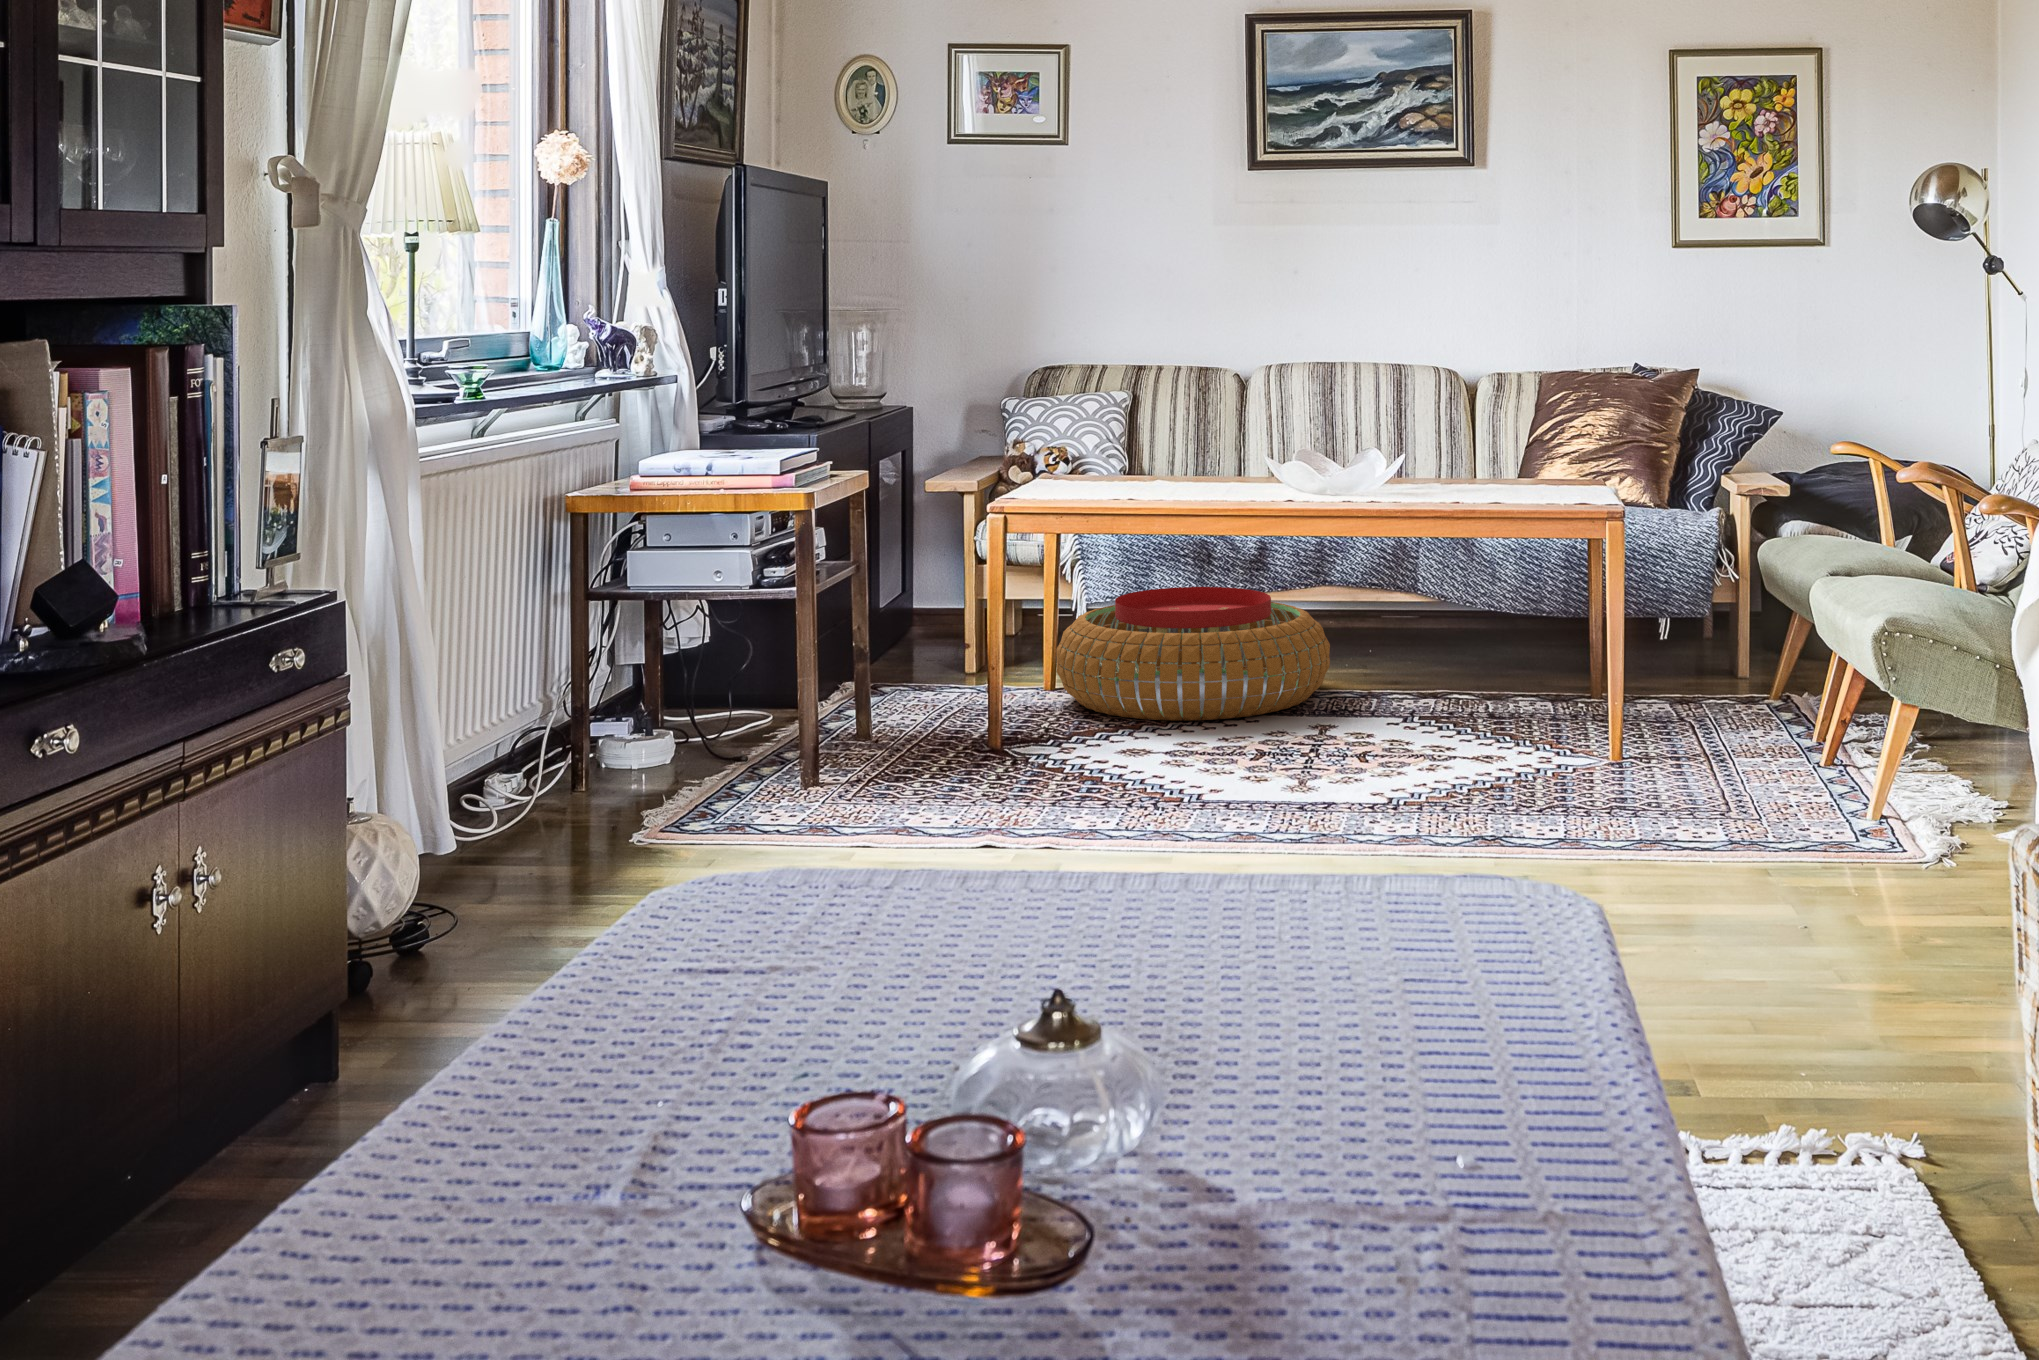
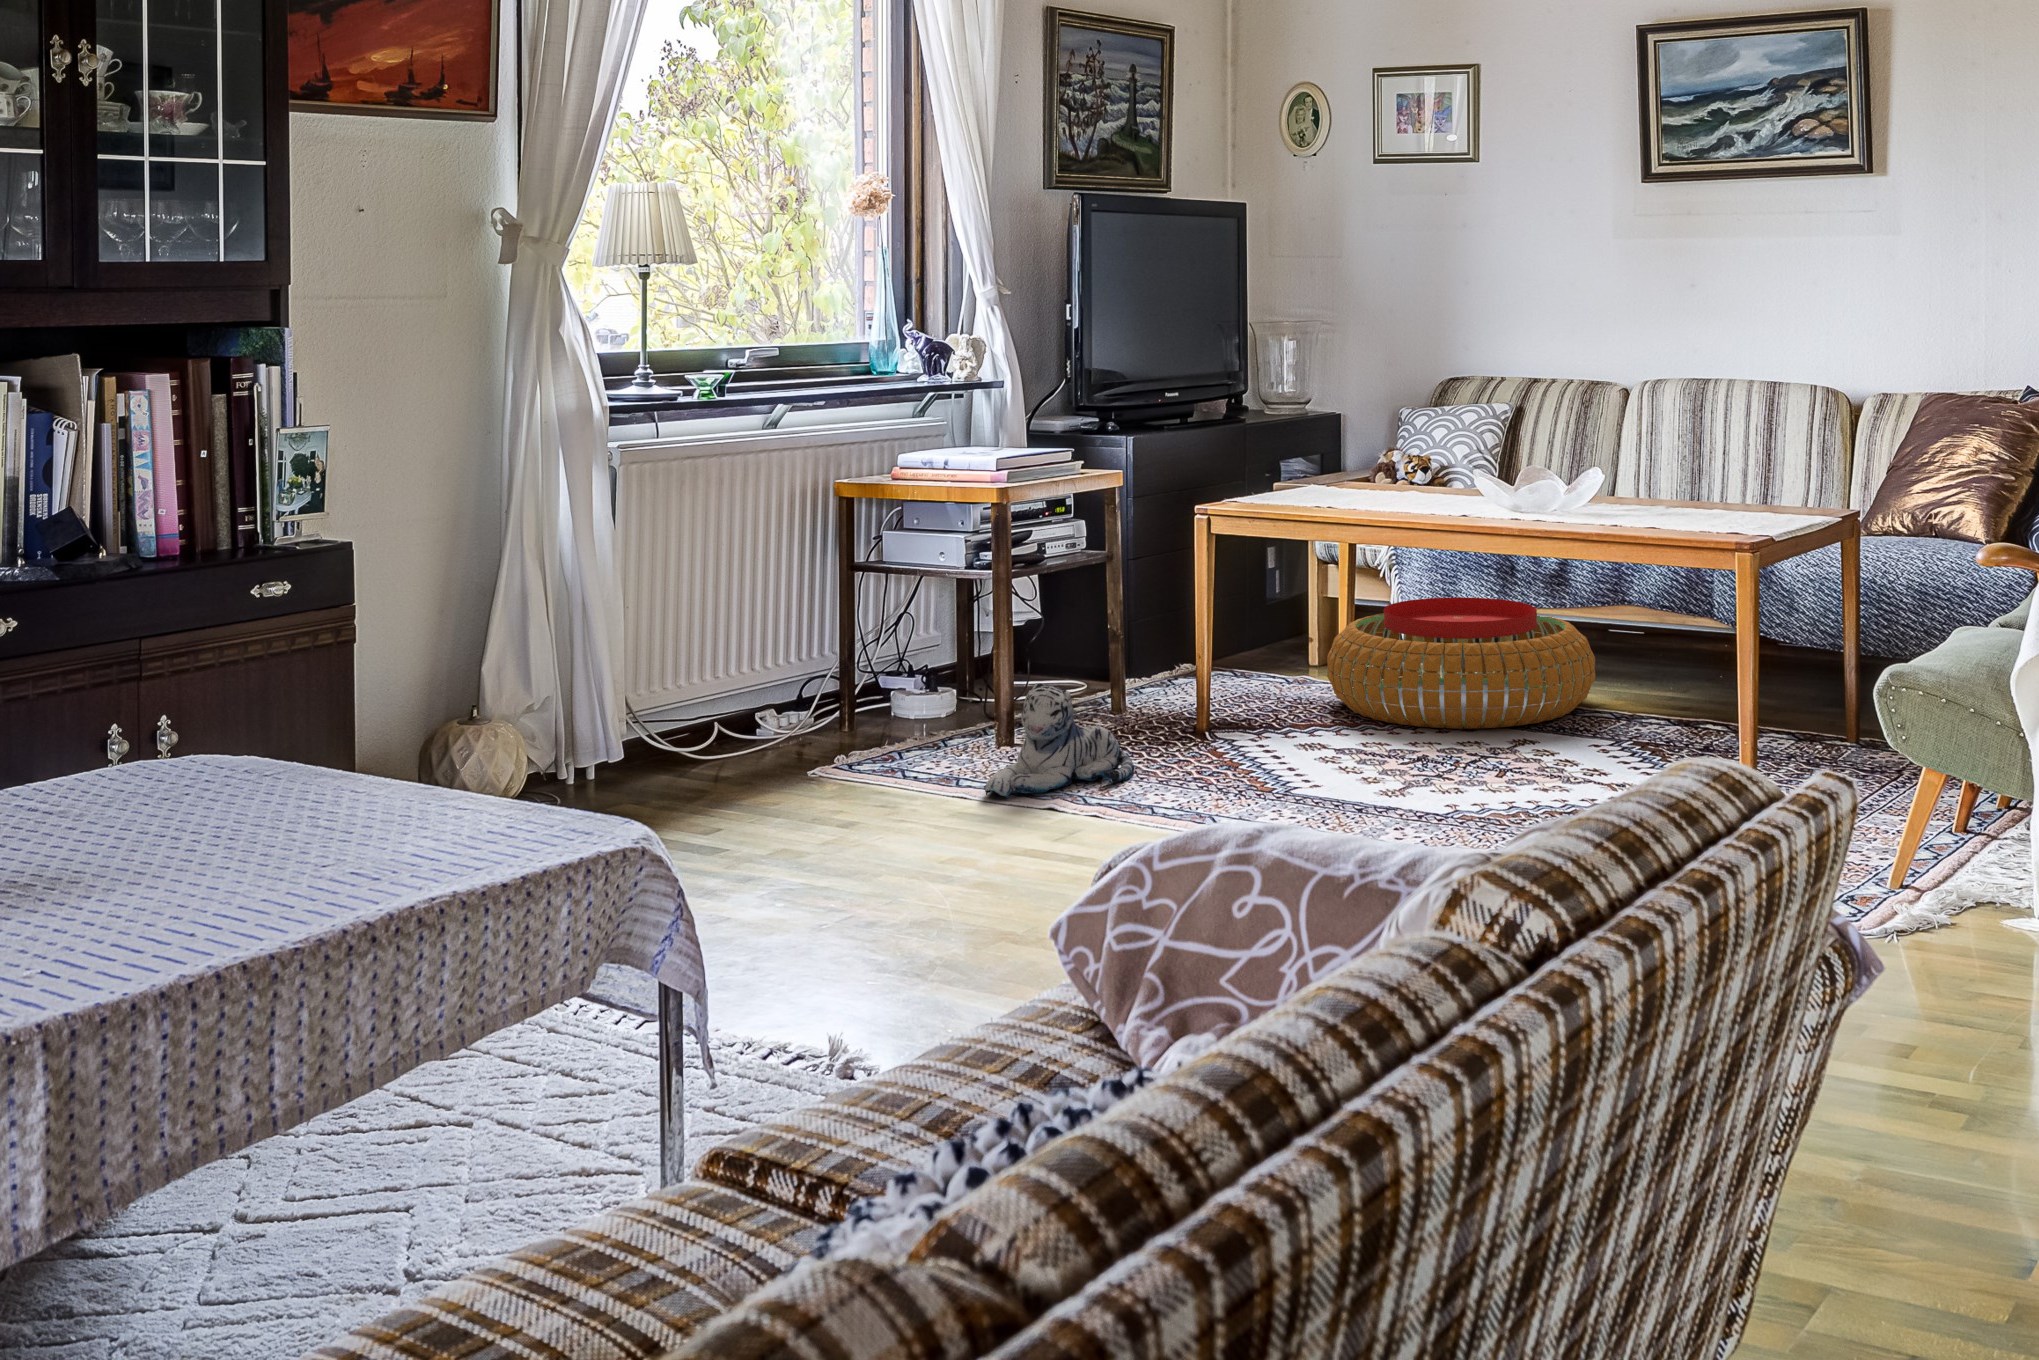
plush toy: none [870,707,999,839] -> present [984,683,1134,797]

